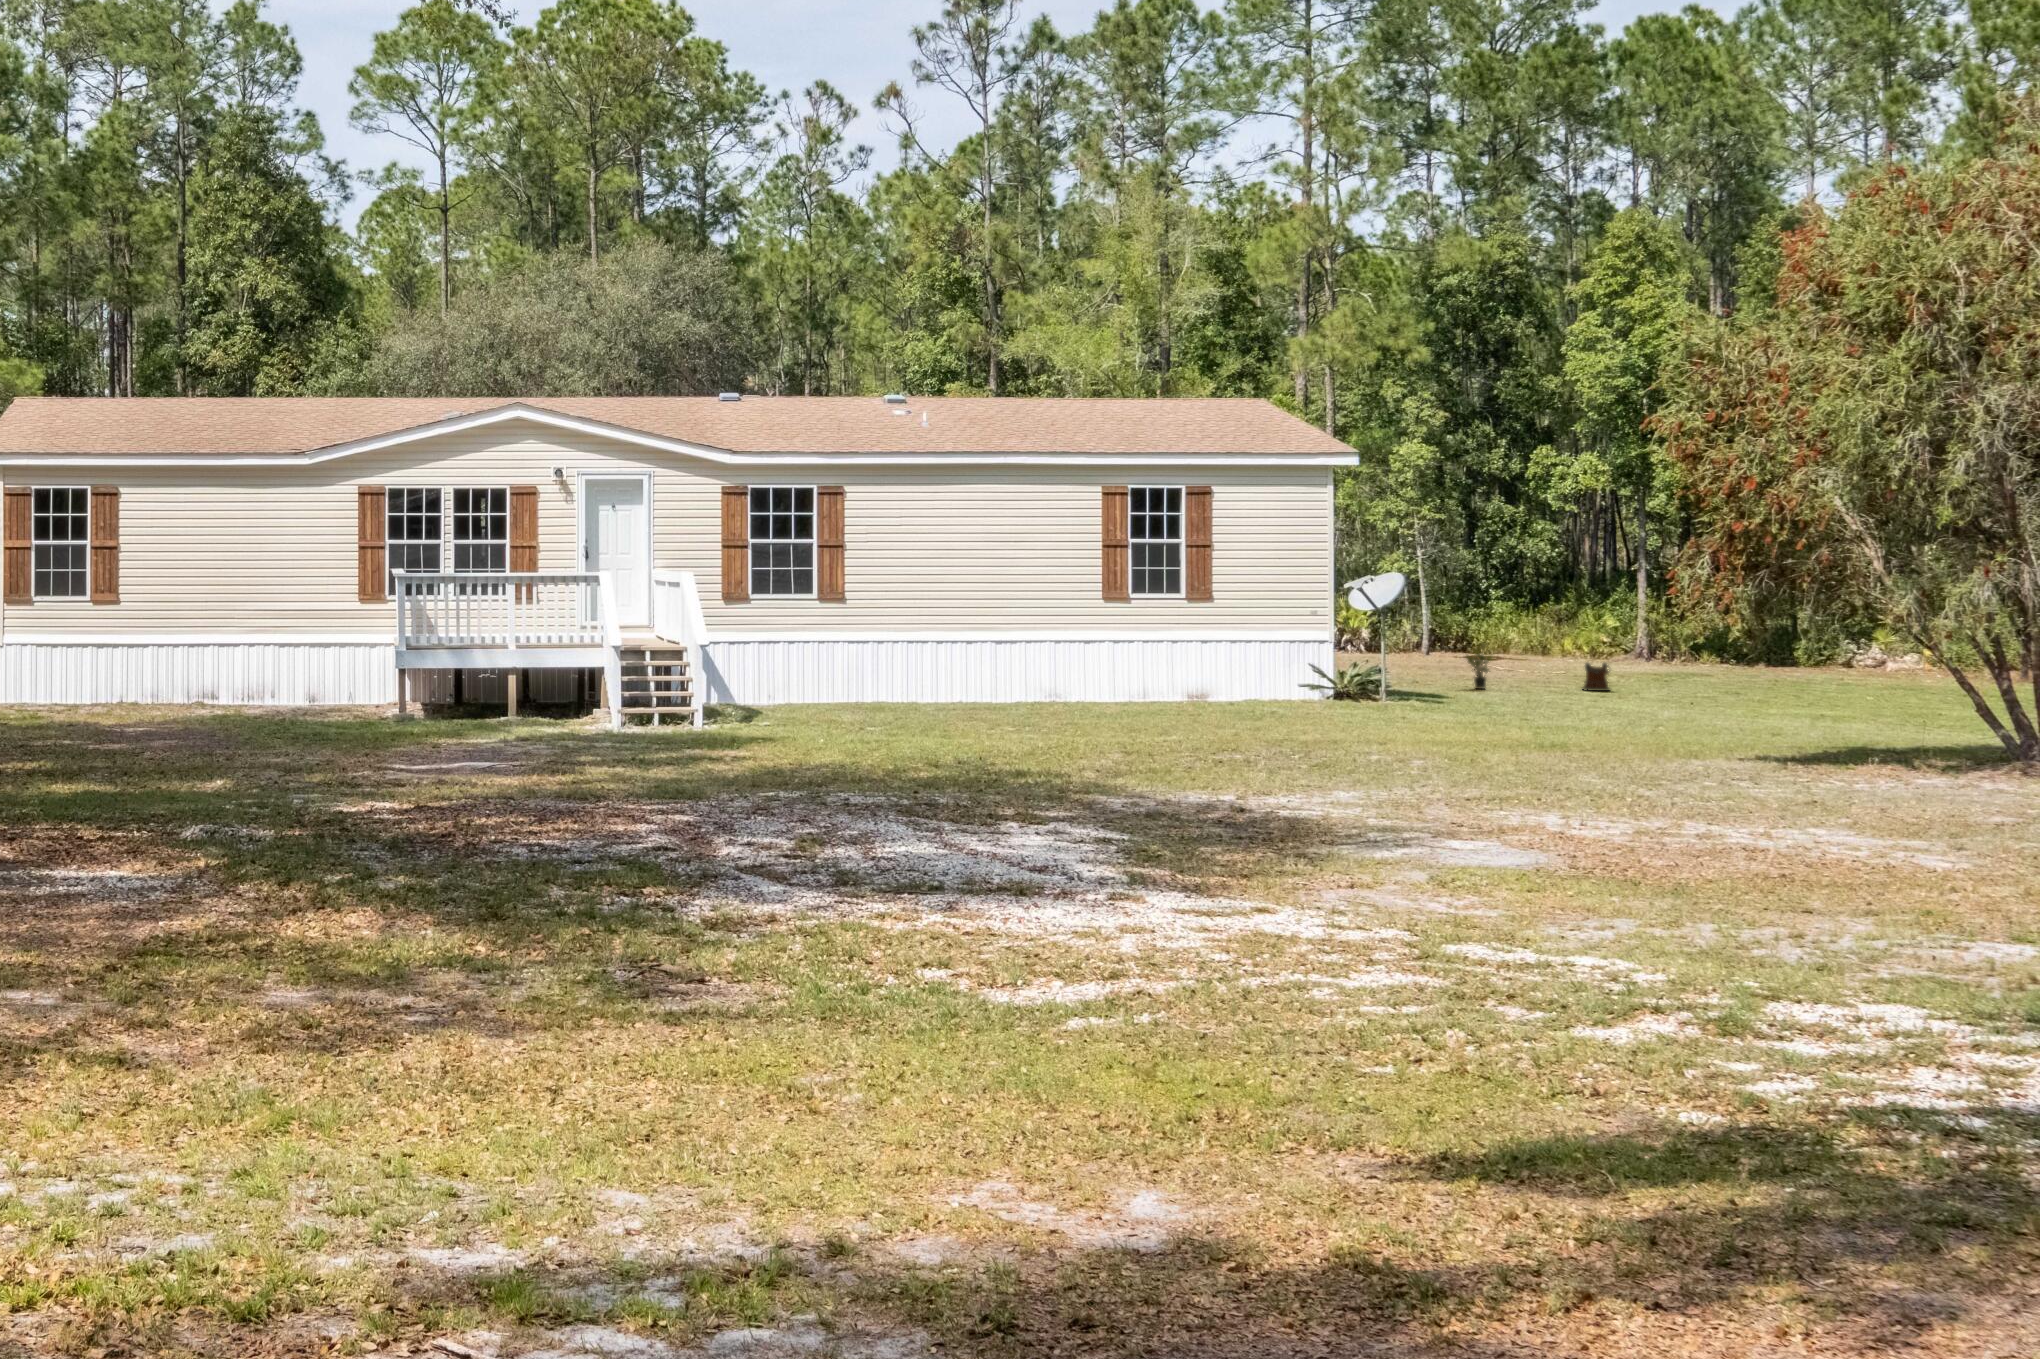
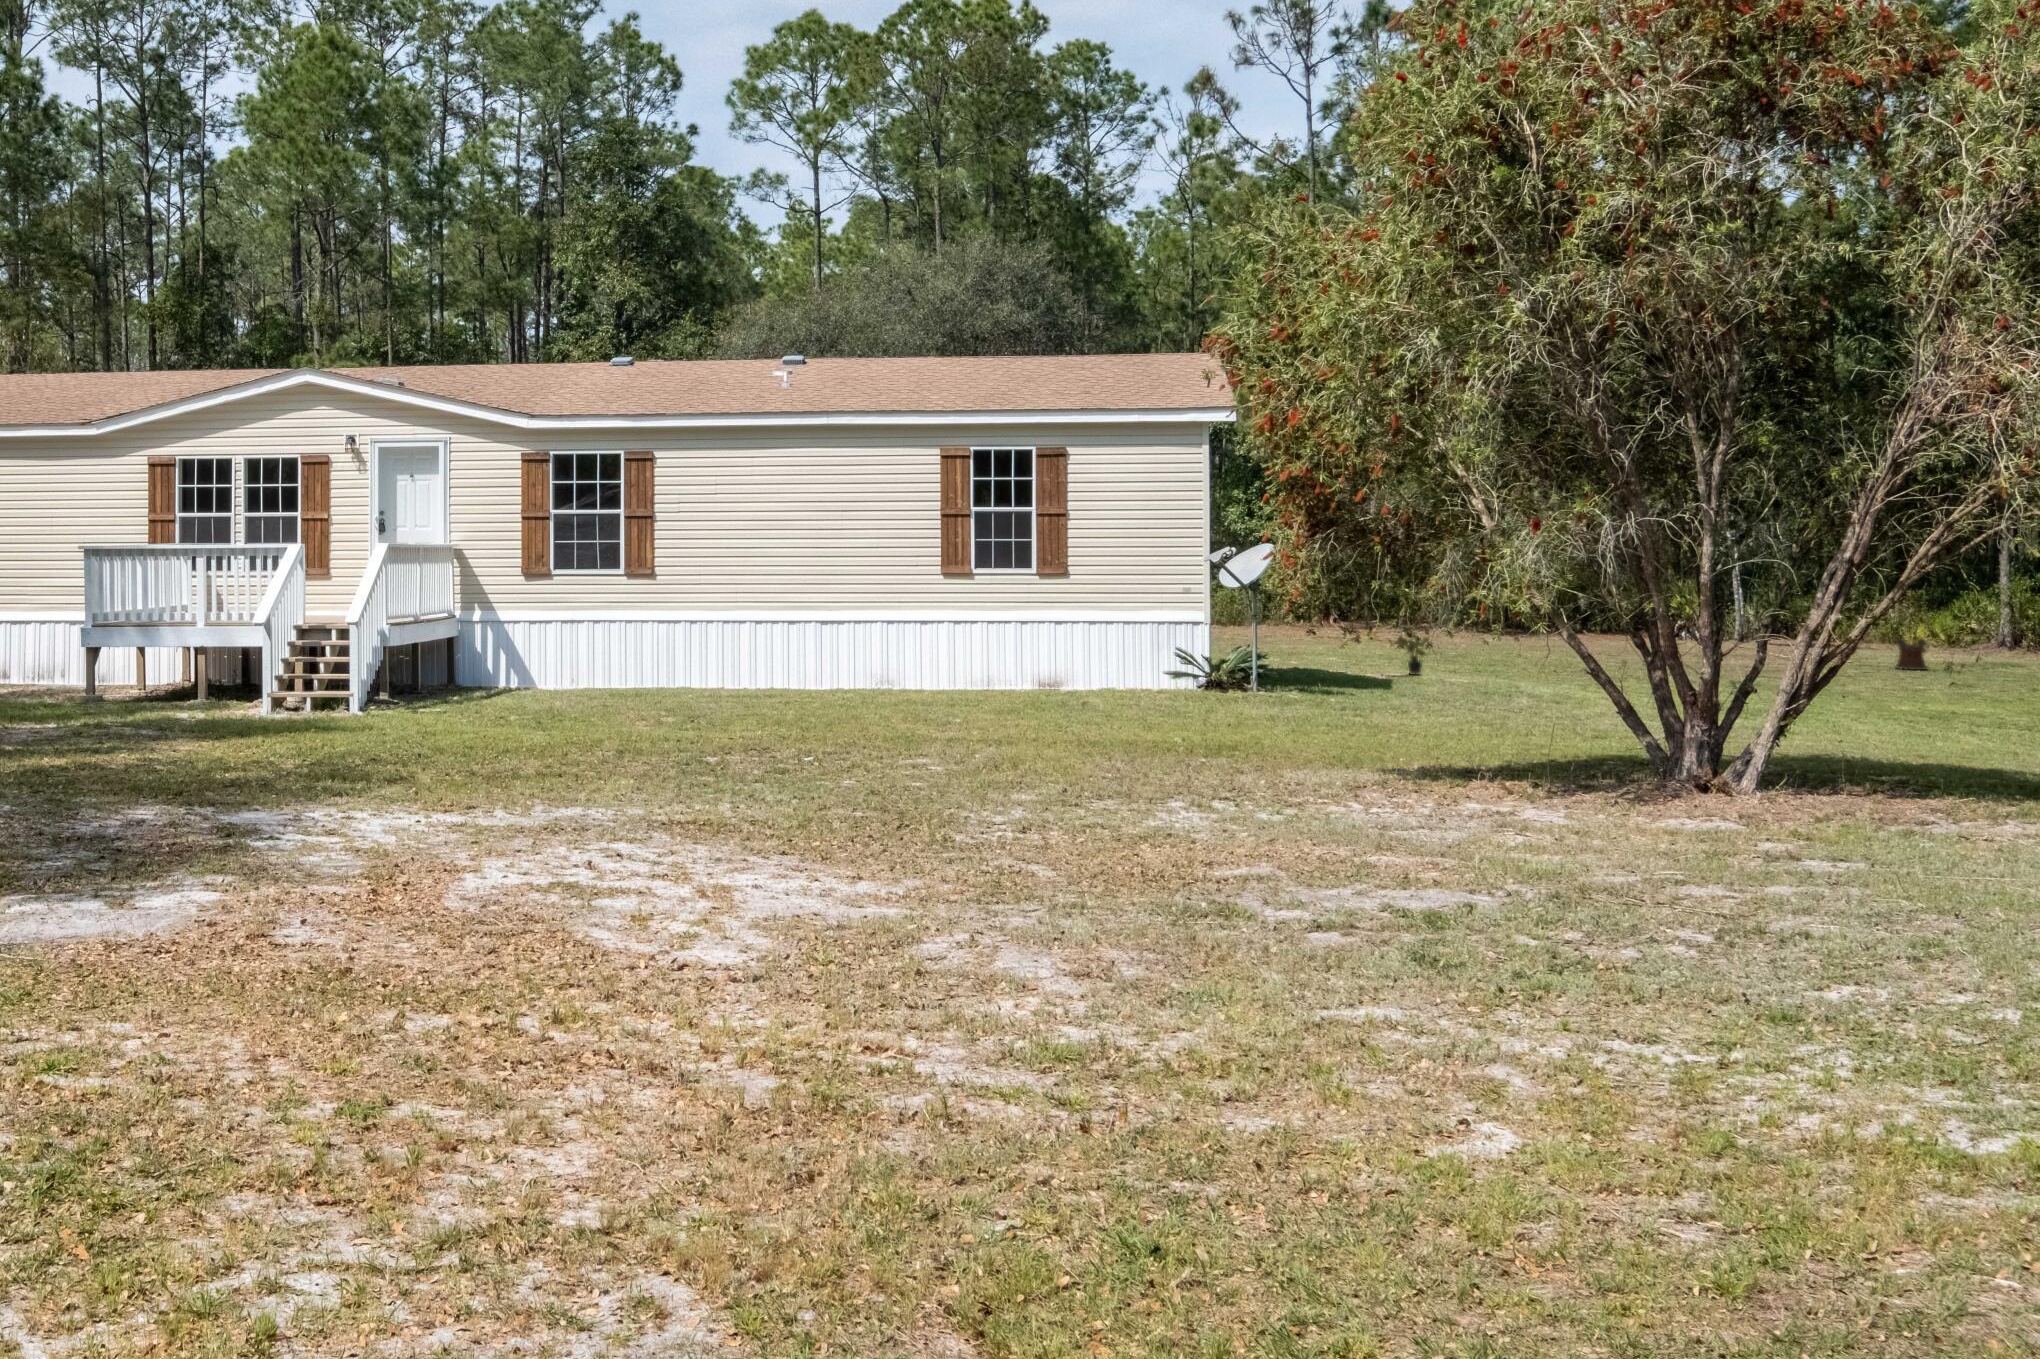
bucket: present [1583,663,1610,691] -> present [1895,640,1928,670]

